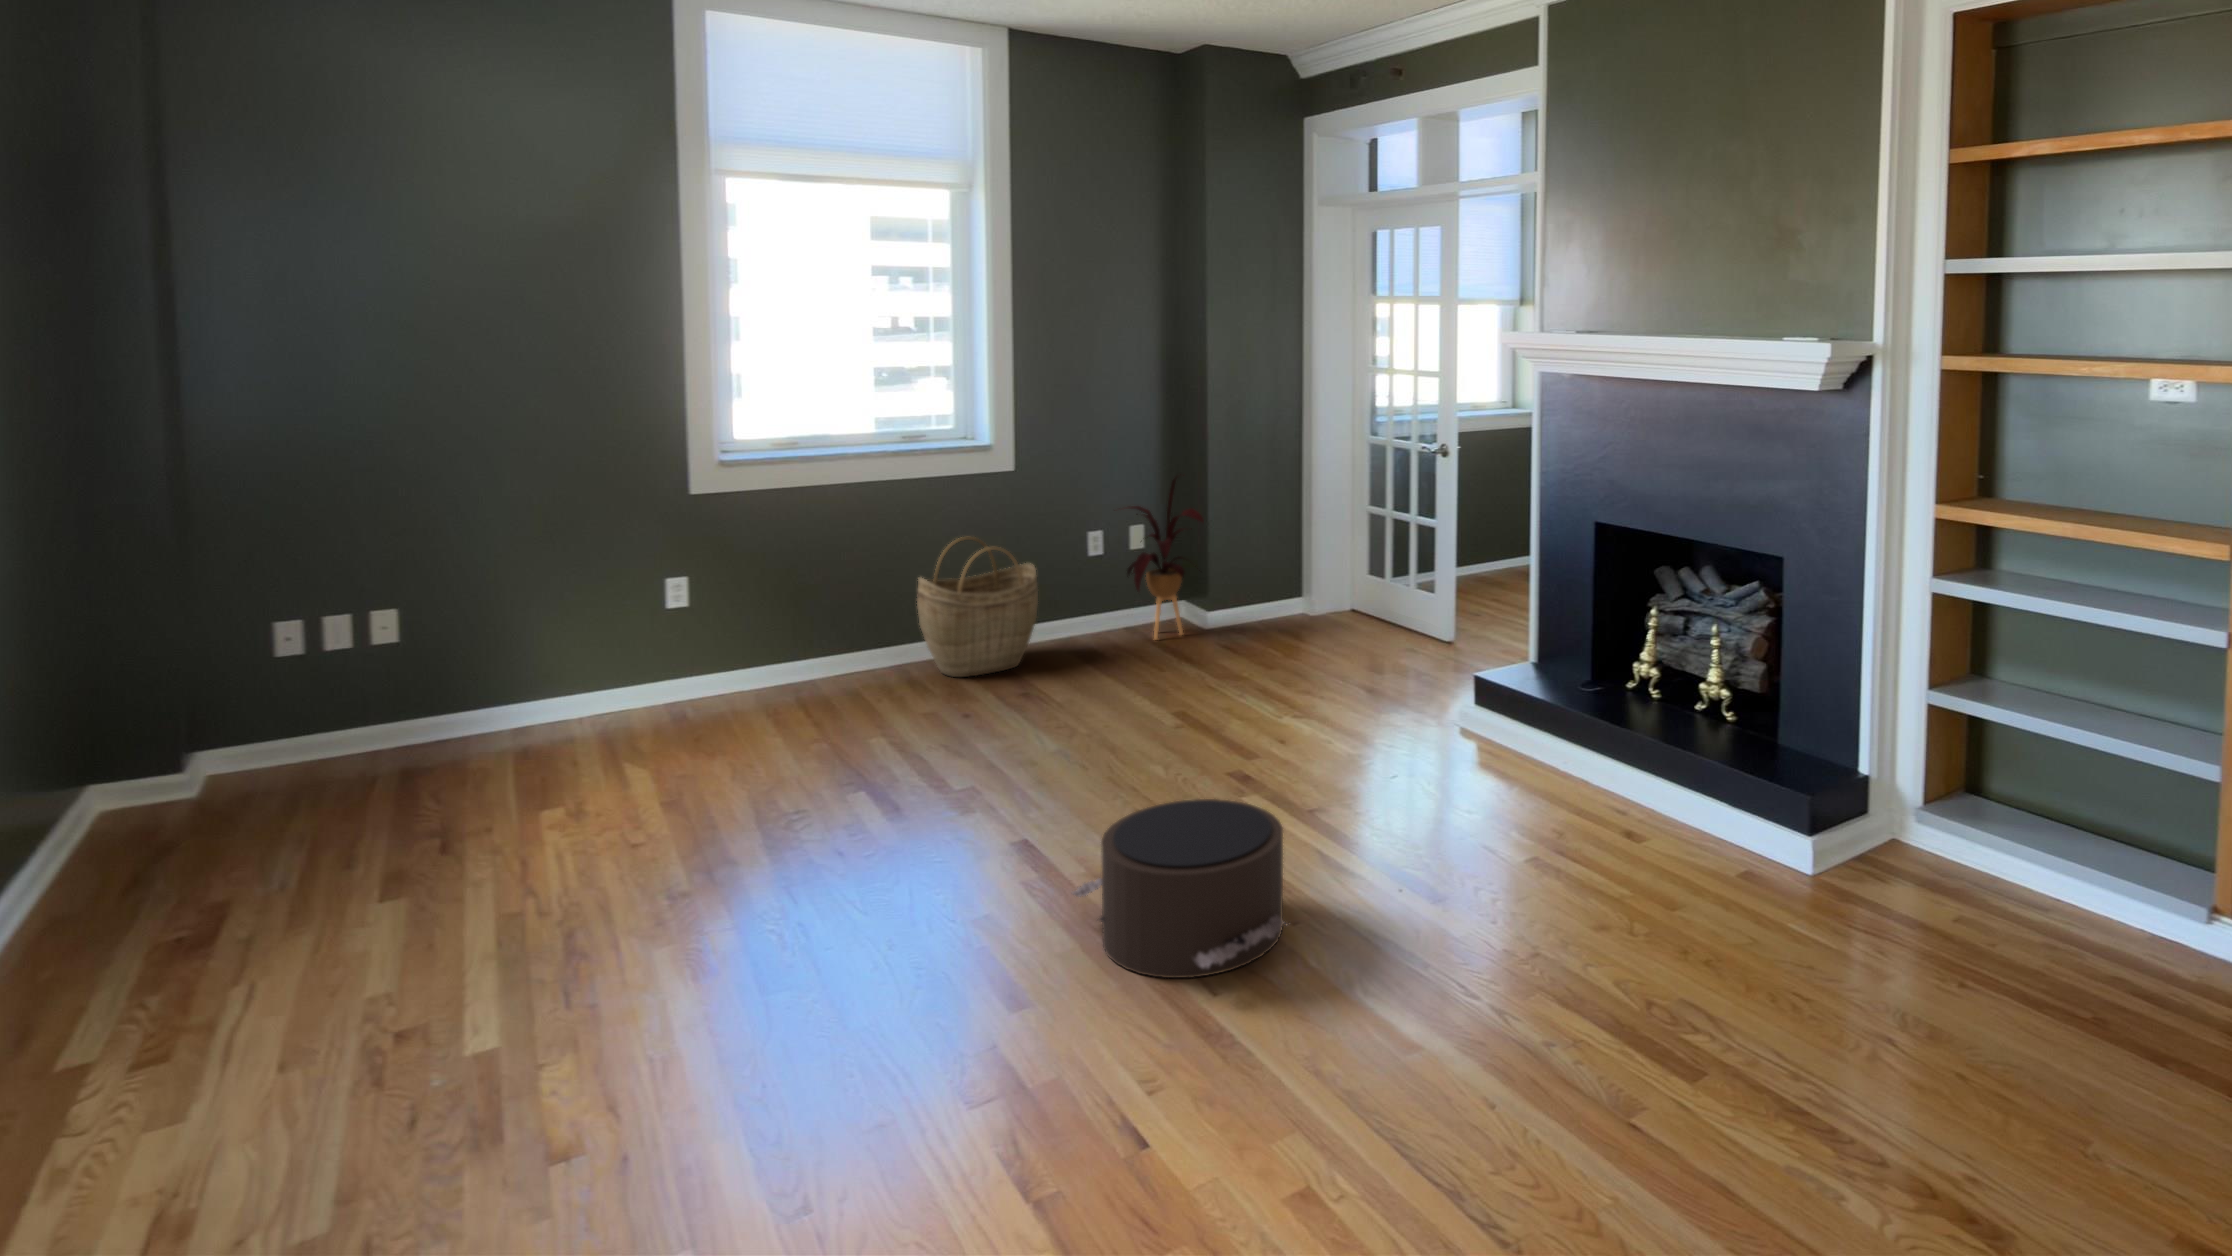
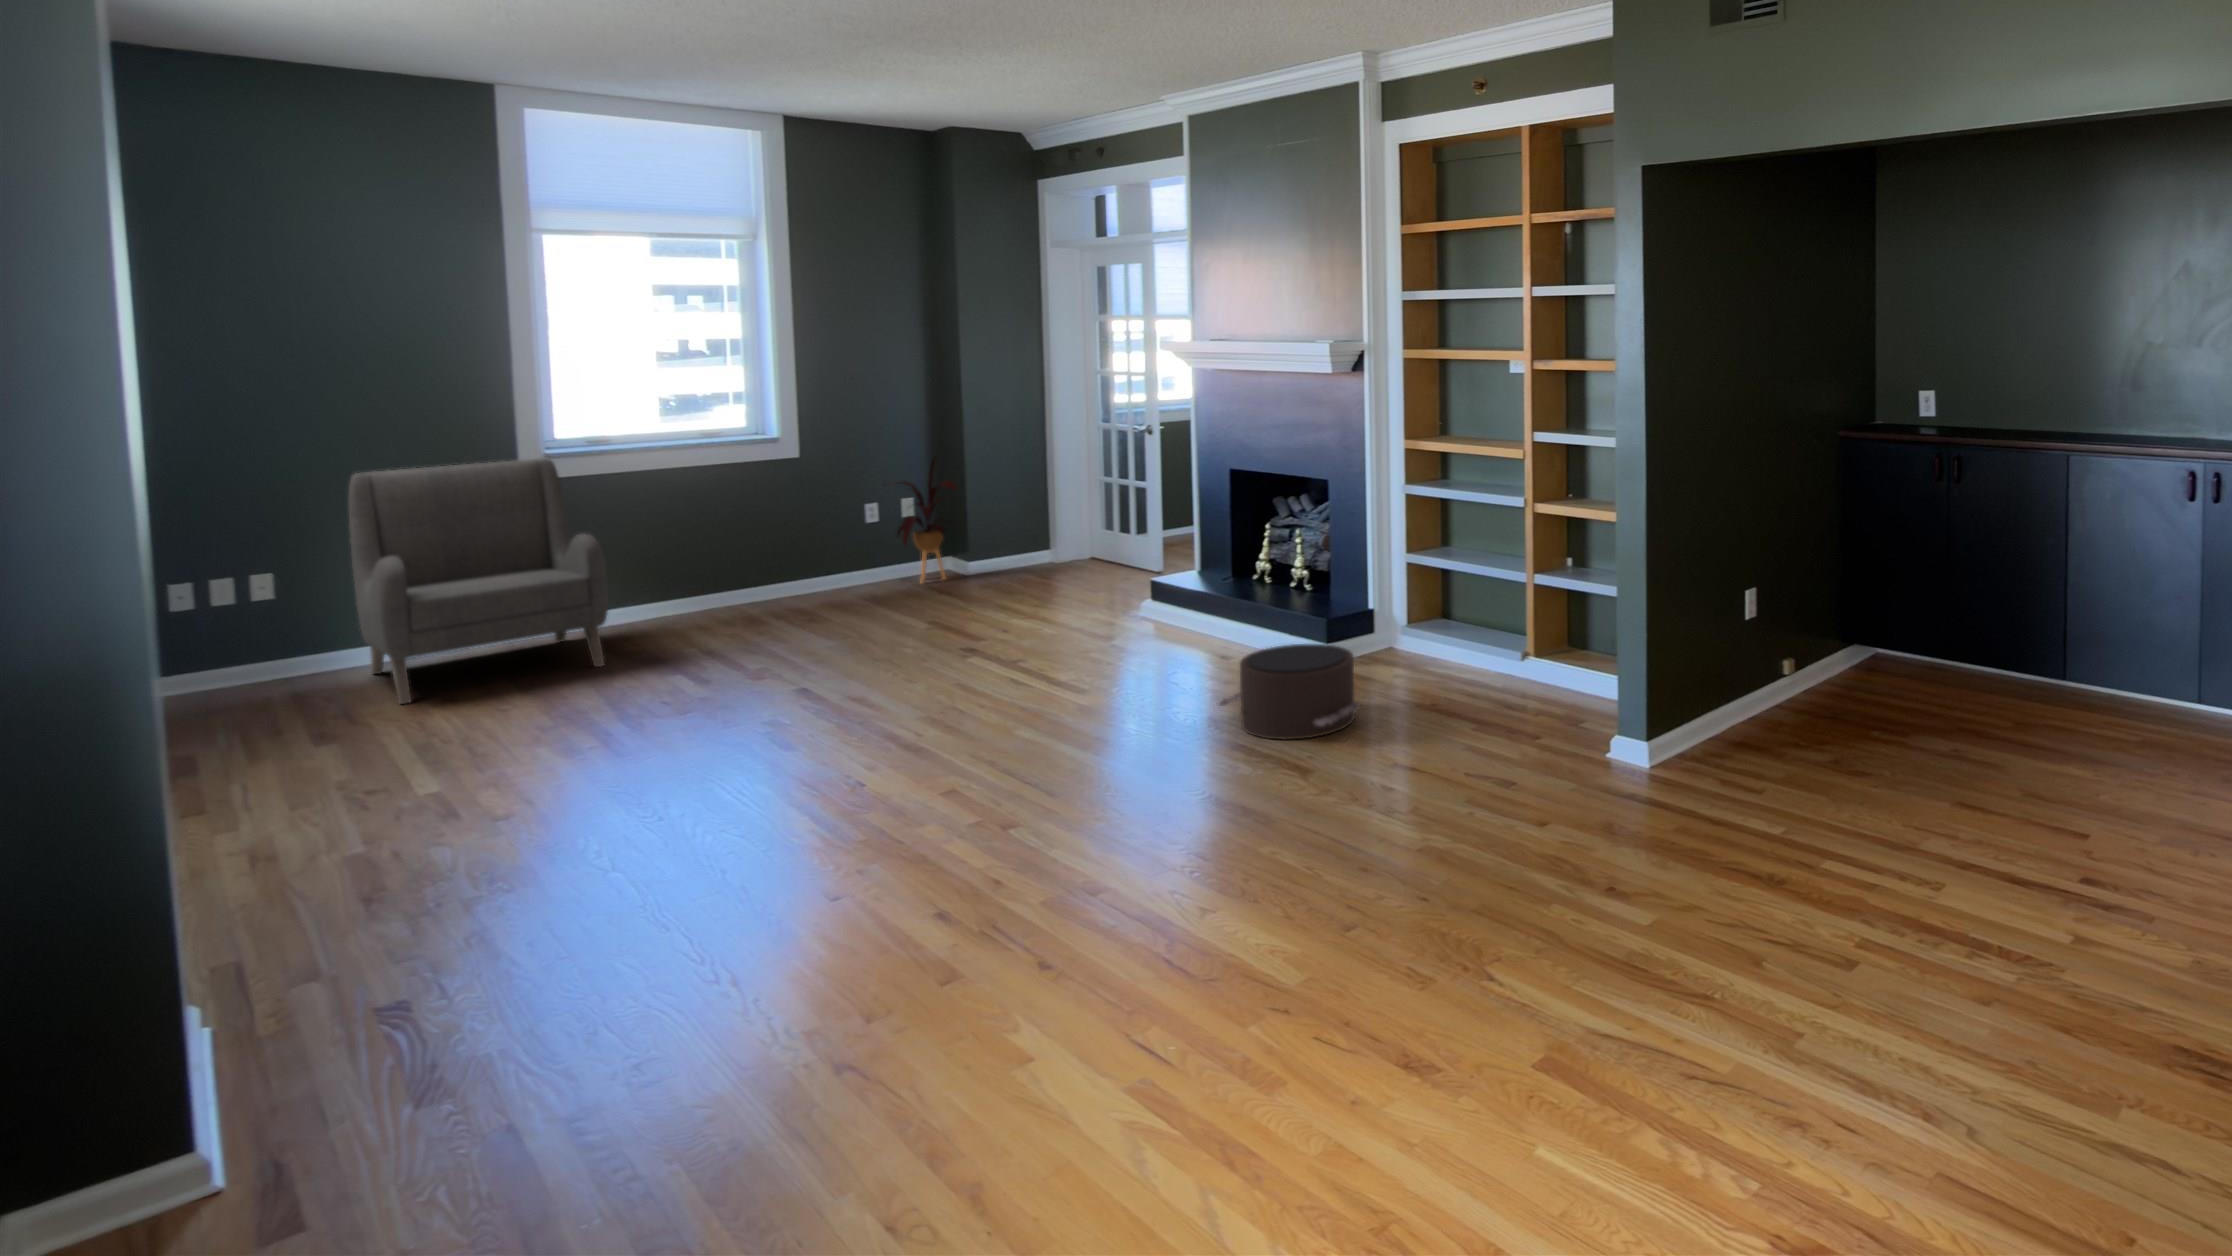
armchair: none [496,466,786,803] -> present [349,458,608,704]
woven basket: present [917,537,1038,677] -> none [716,509,819,615]
pouf: present [1072,799,1289,978] -> present [1219,644,1361,739]

